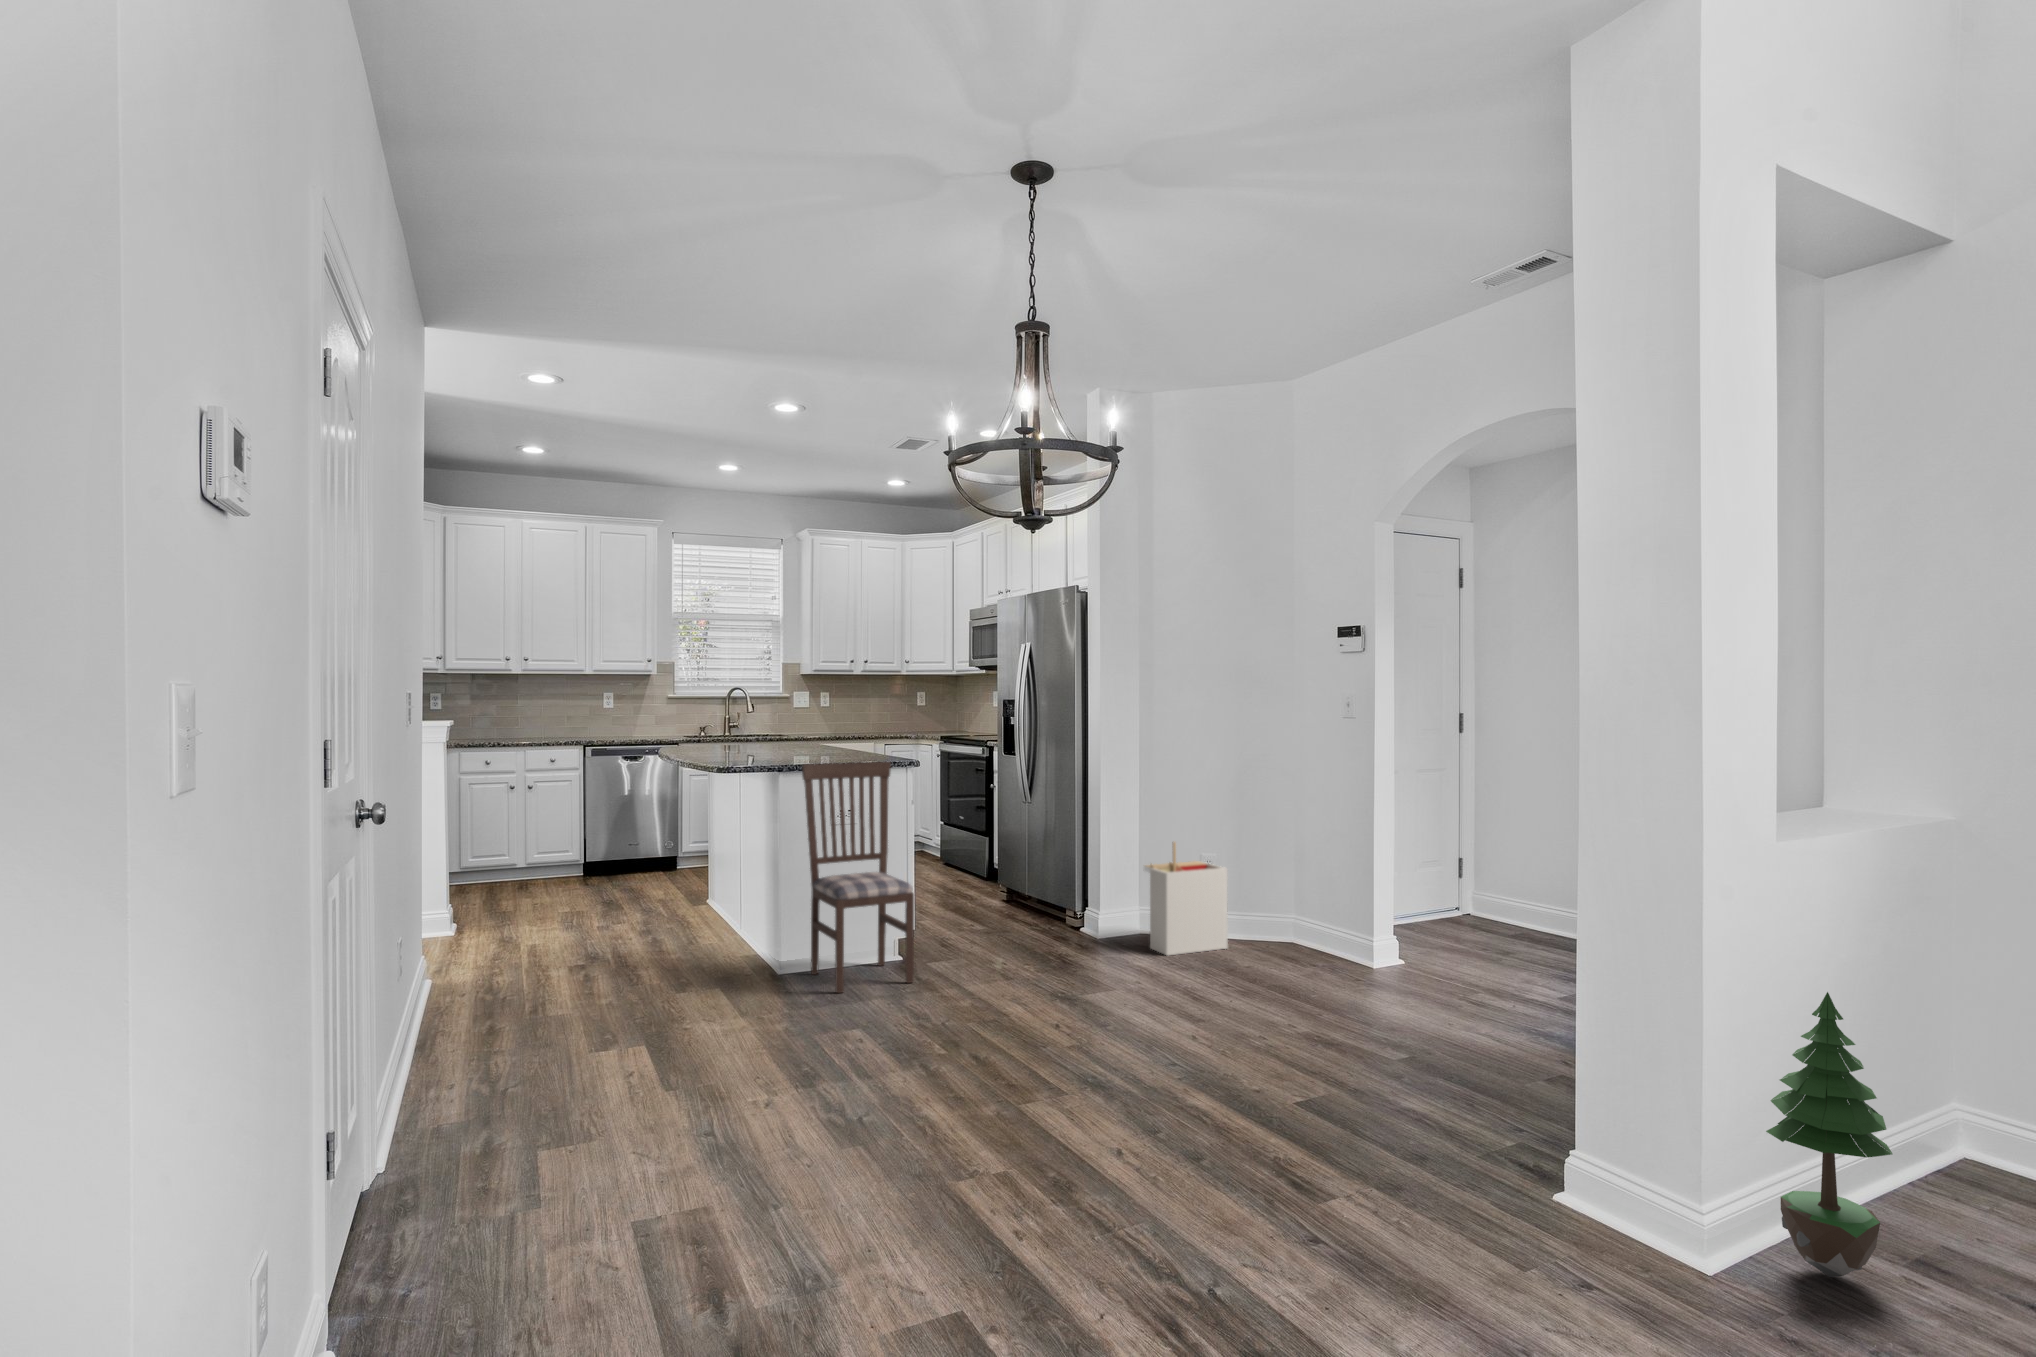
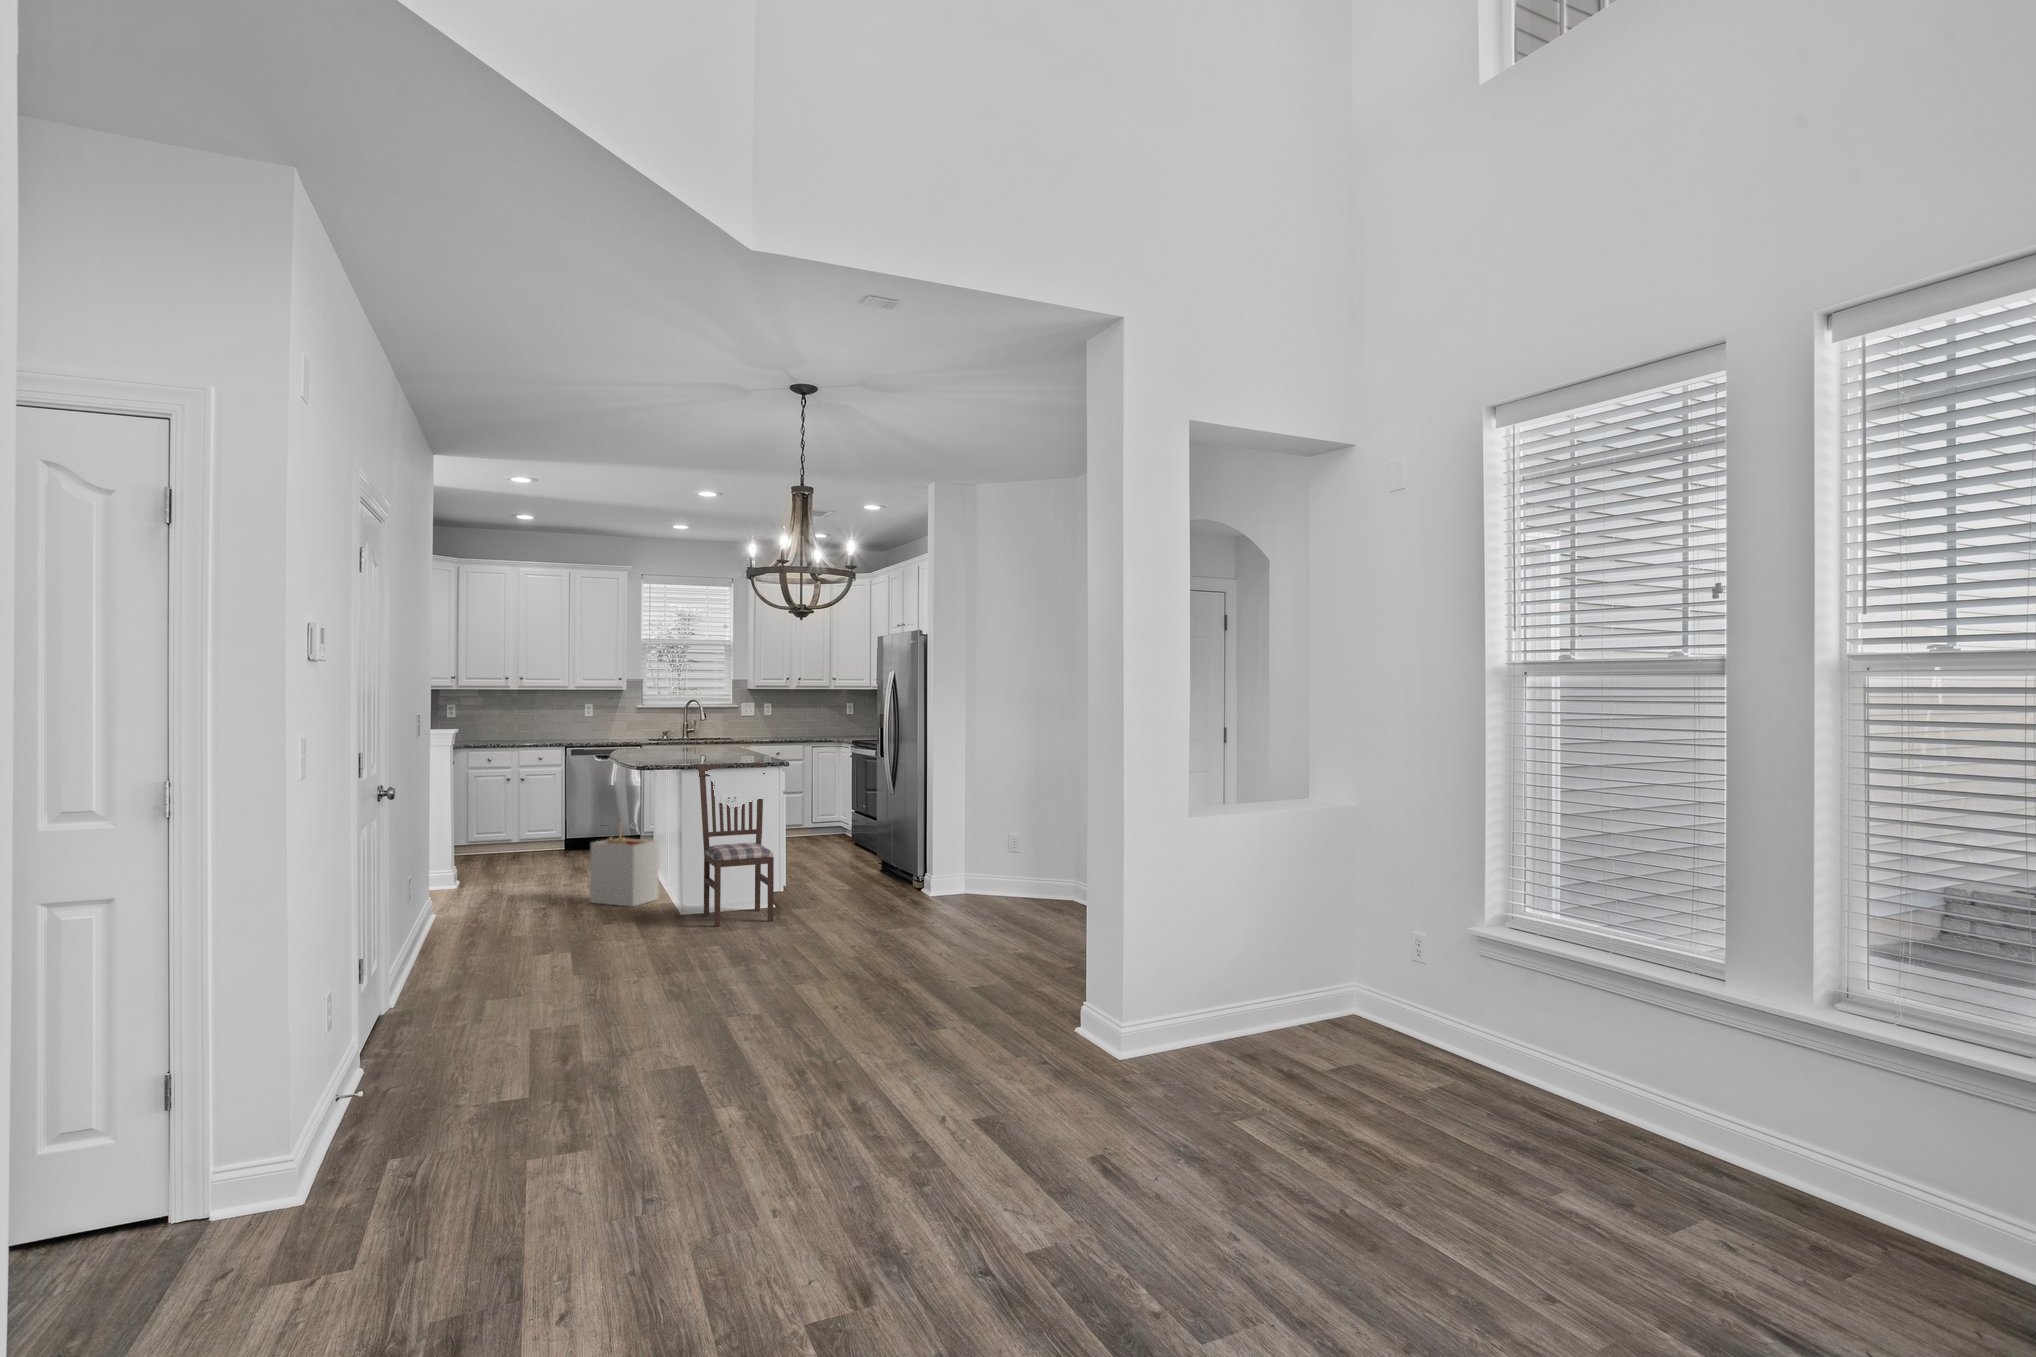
storage bin: present [1143,842,1228,956] -> present [590,822,659,907]
potted tree: present [1766,992,1892,1277] -> none [1155,900,1212,1058]

